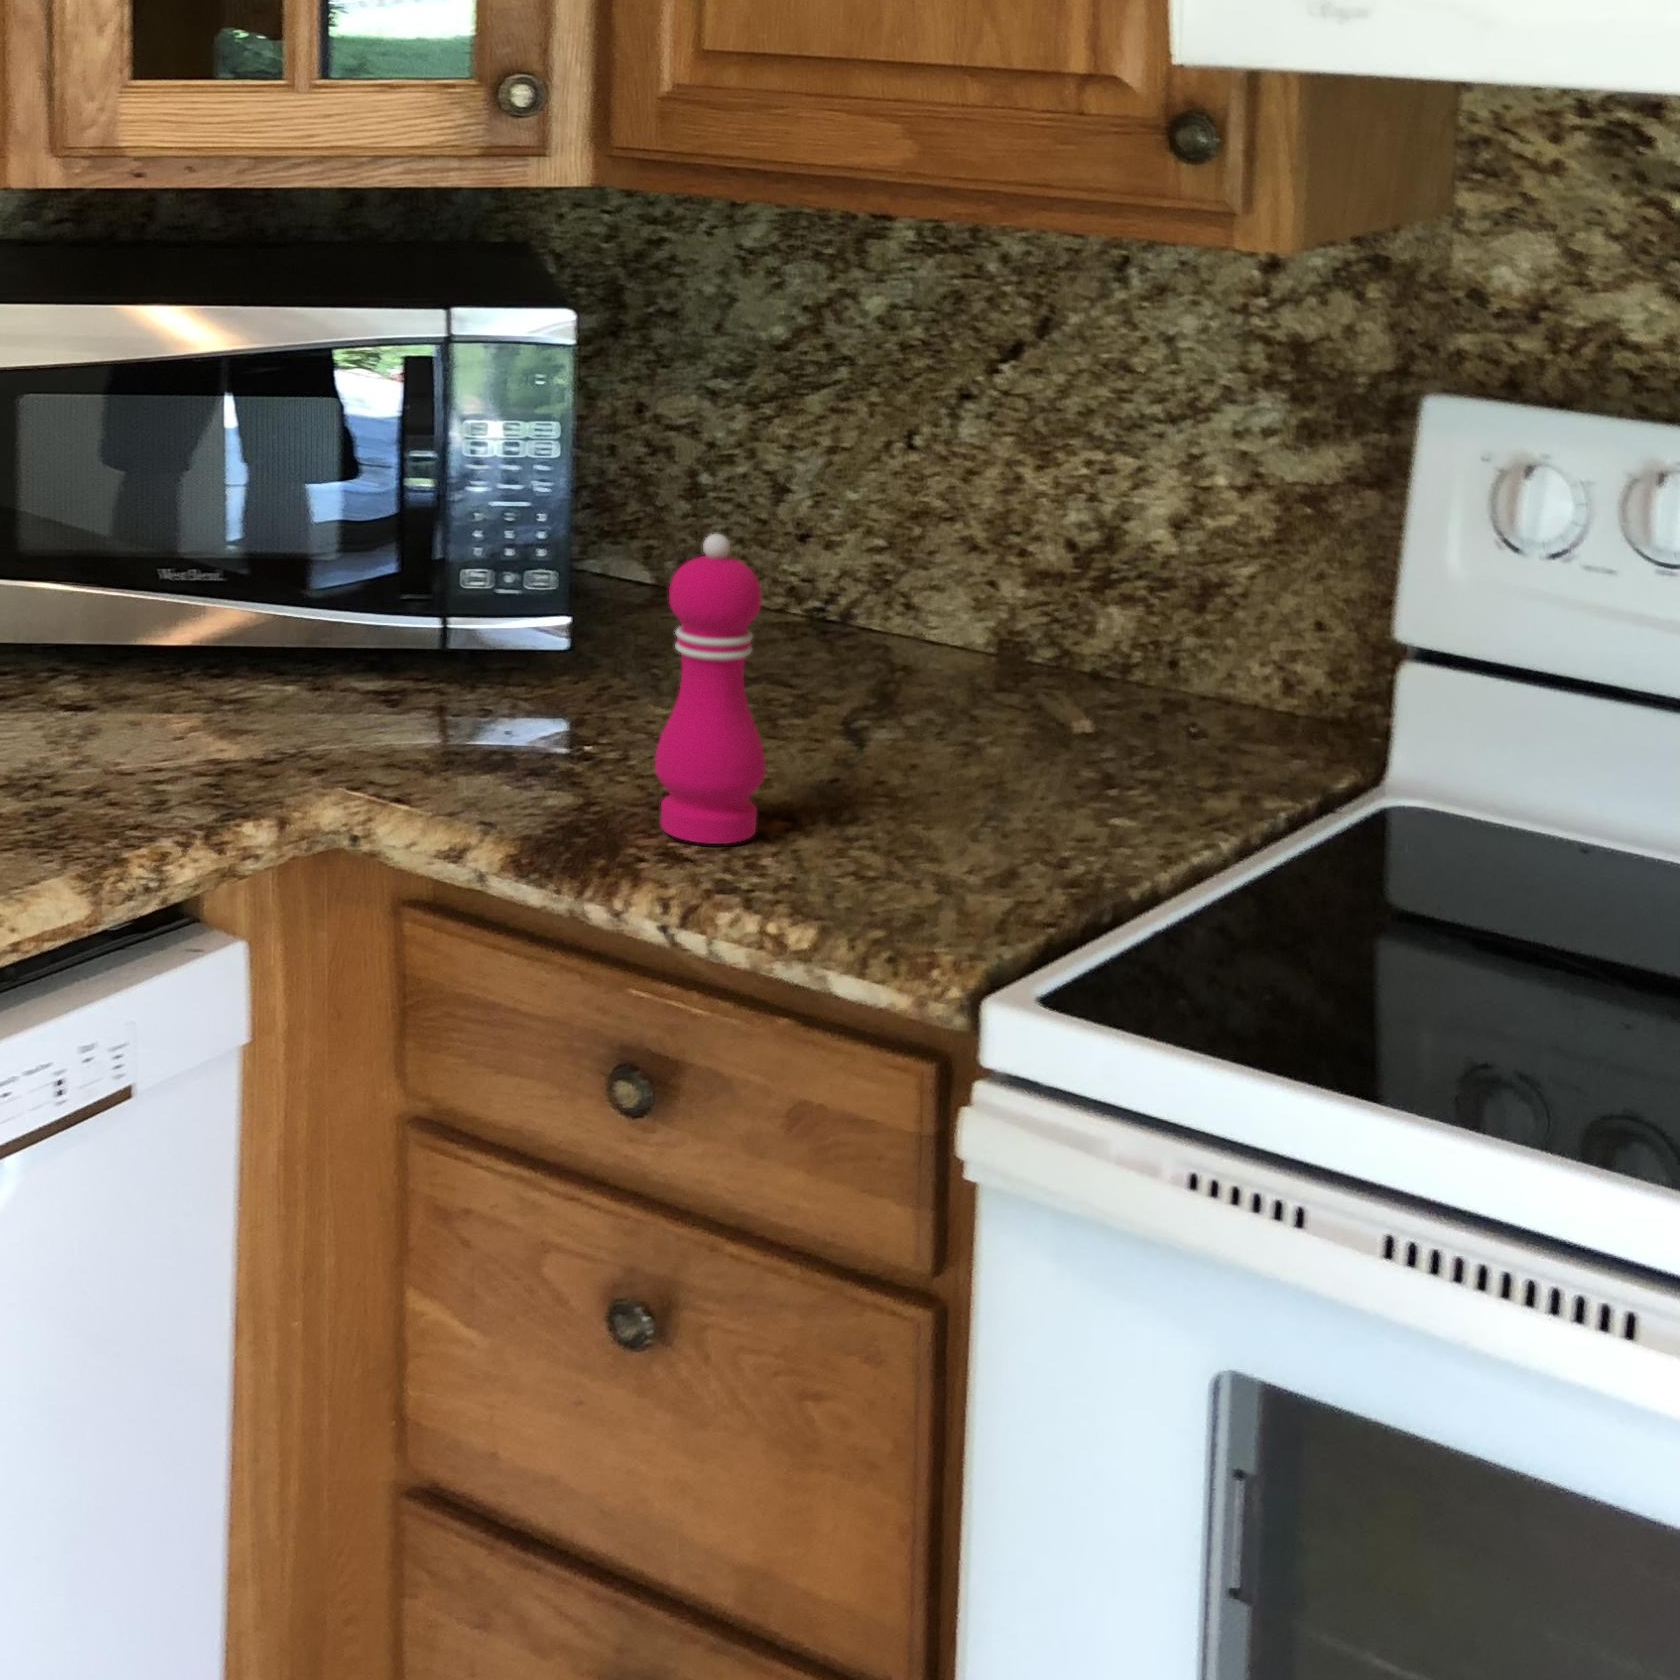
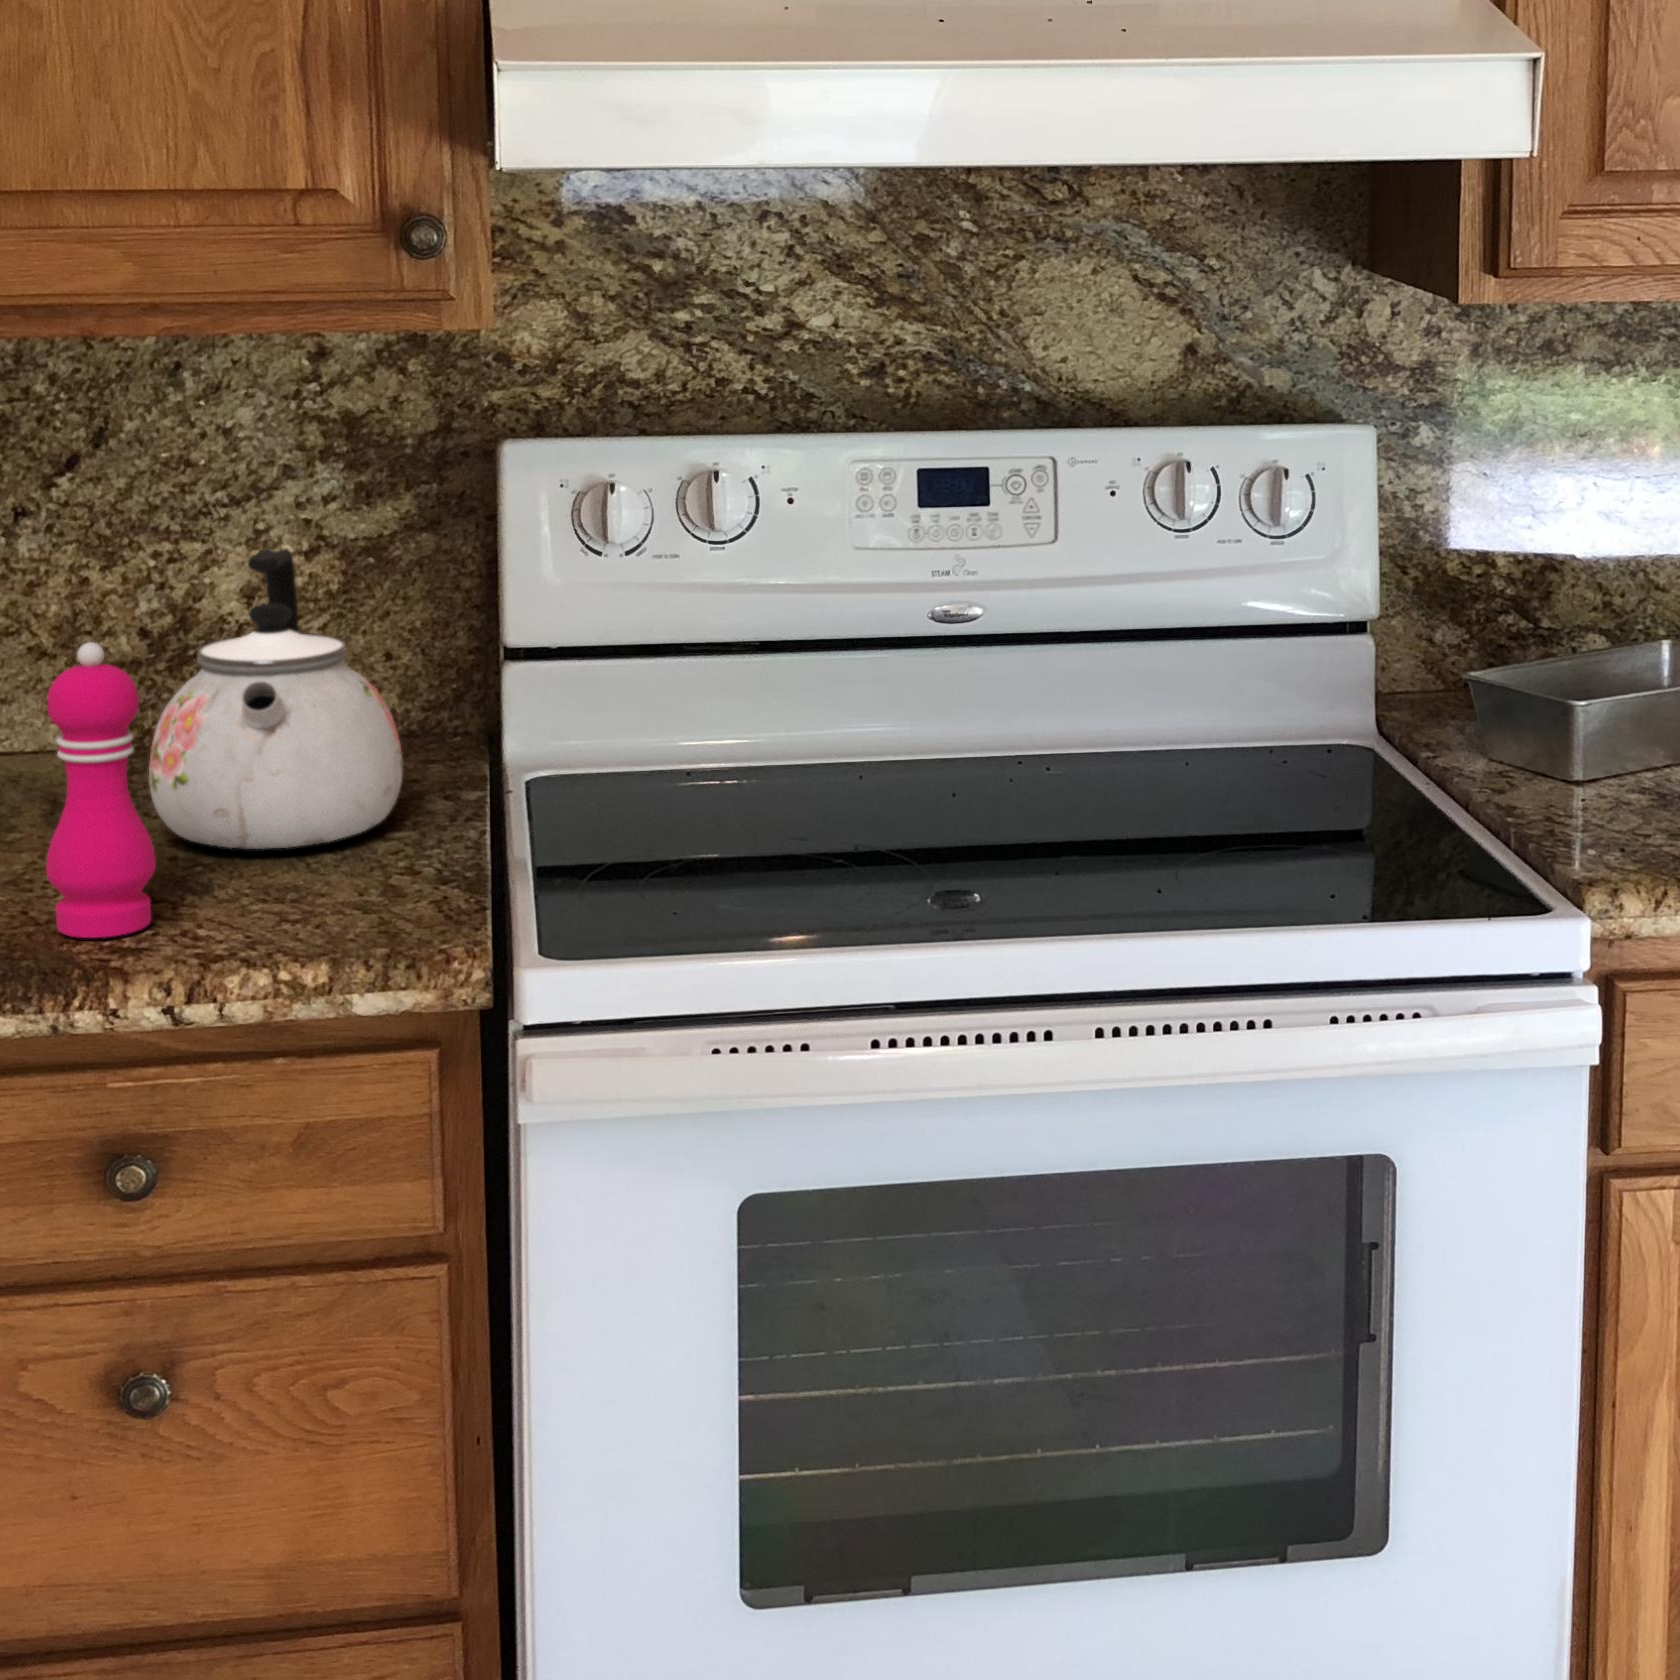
kettle: none [888,473,1168,809] -> present [149,549,403,849]

